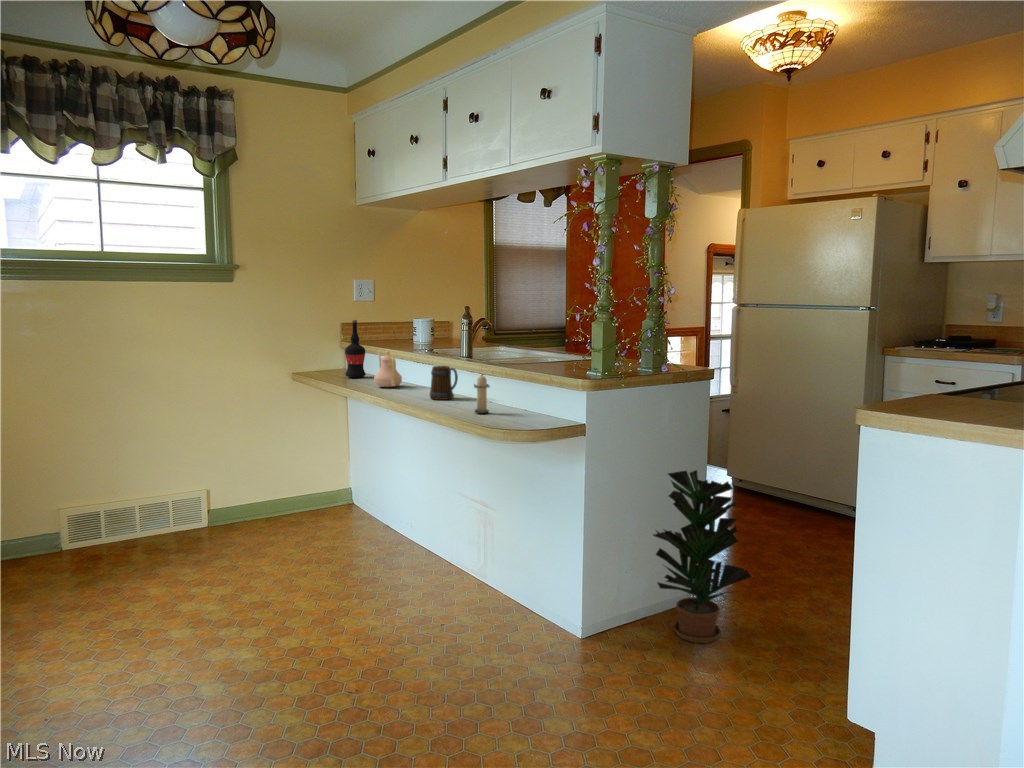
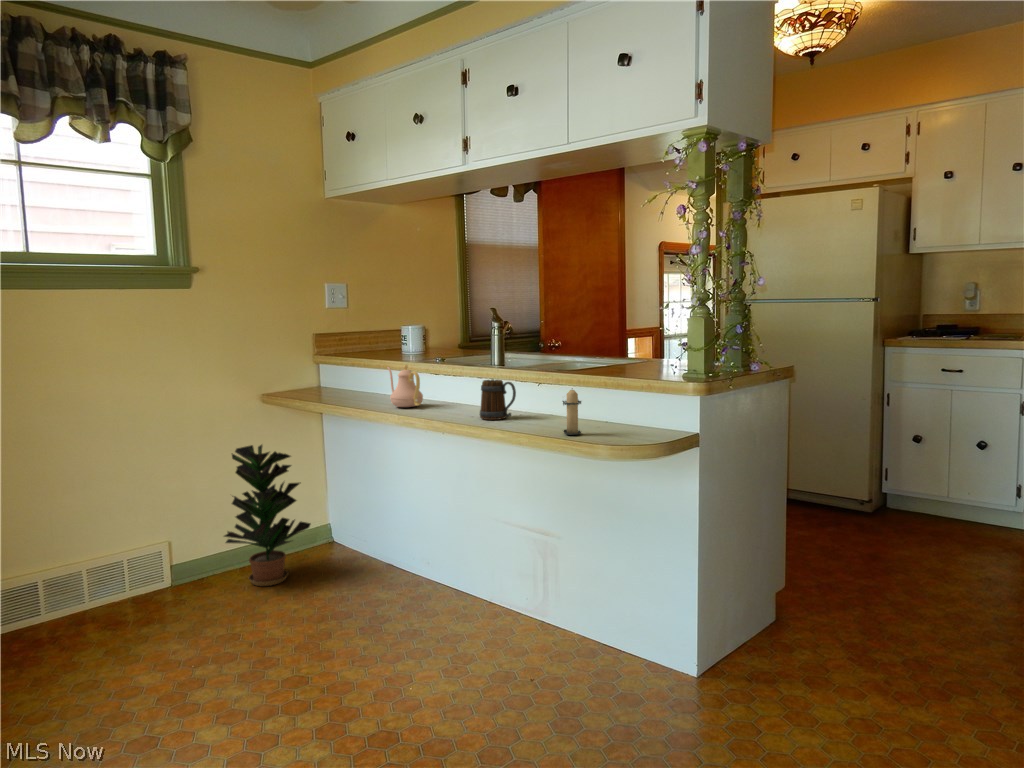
wine bottle: present [345,320,366,378] -> none [337,330,362,397]
potted plant: present [653,470,751,643] -> present [224,445,311,586]

